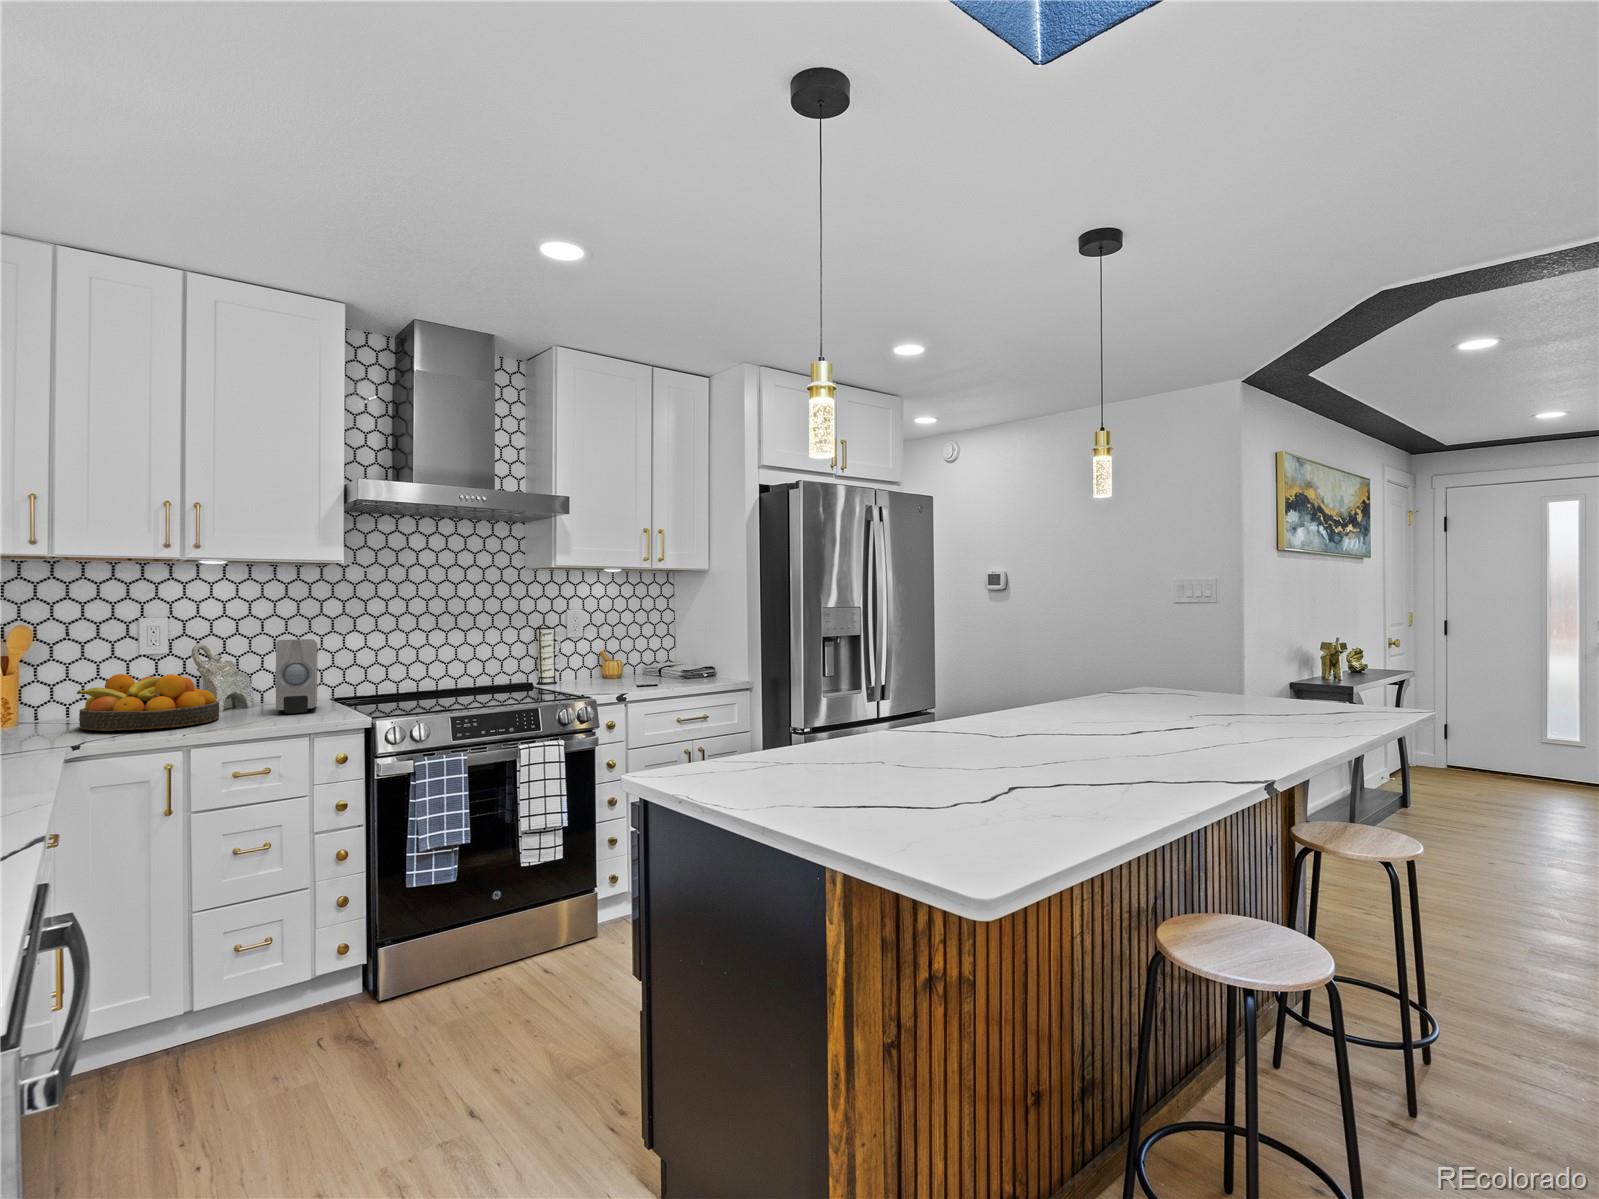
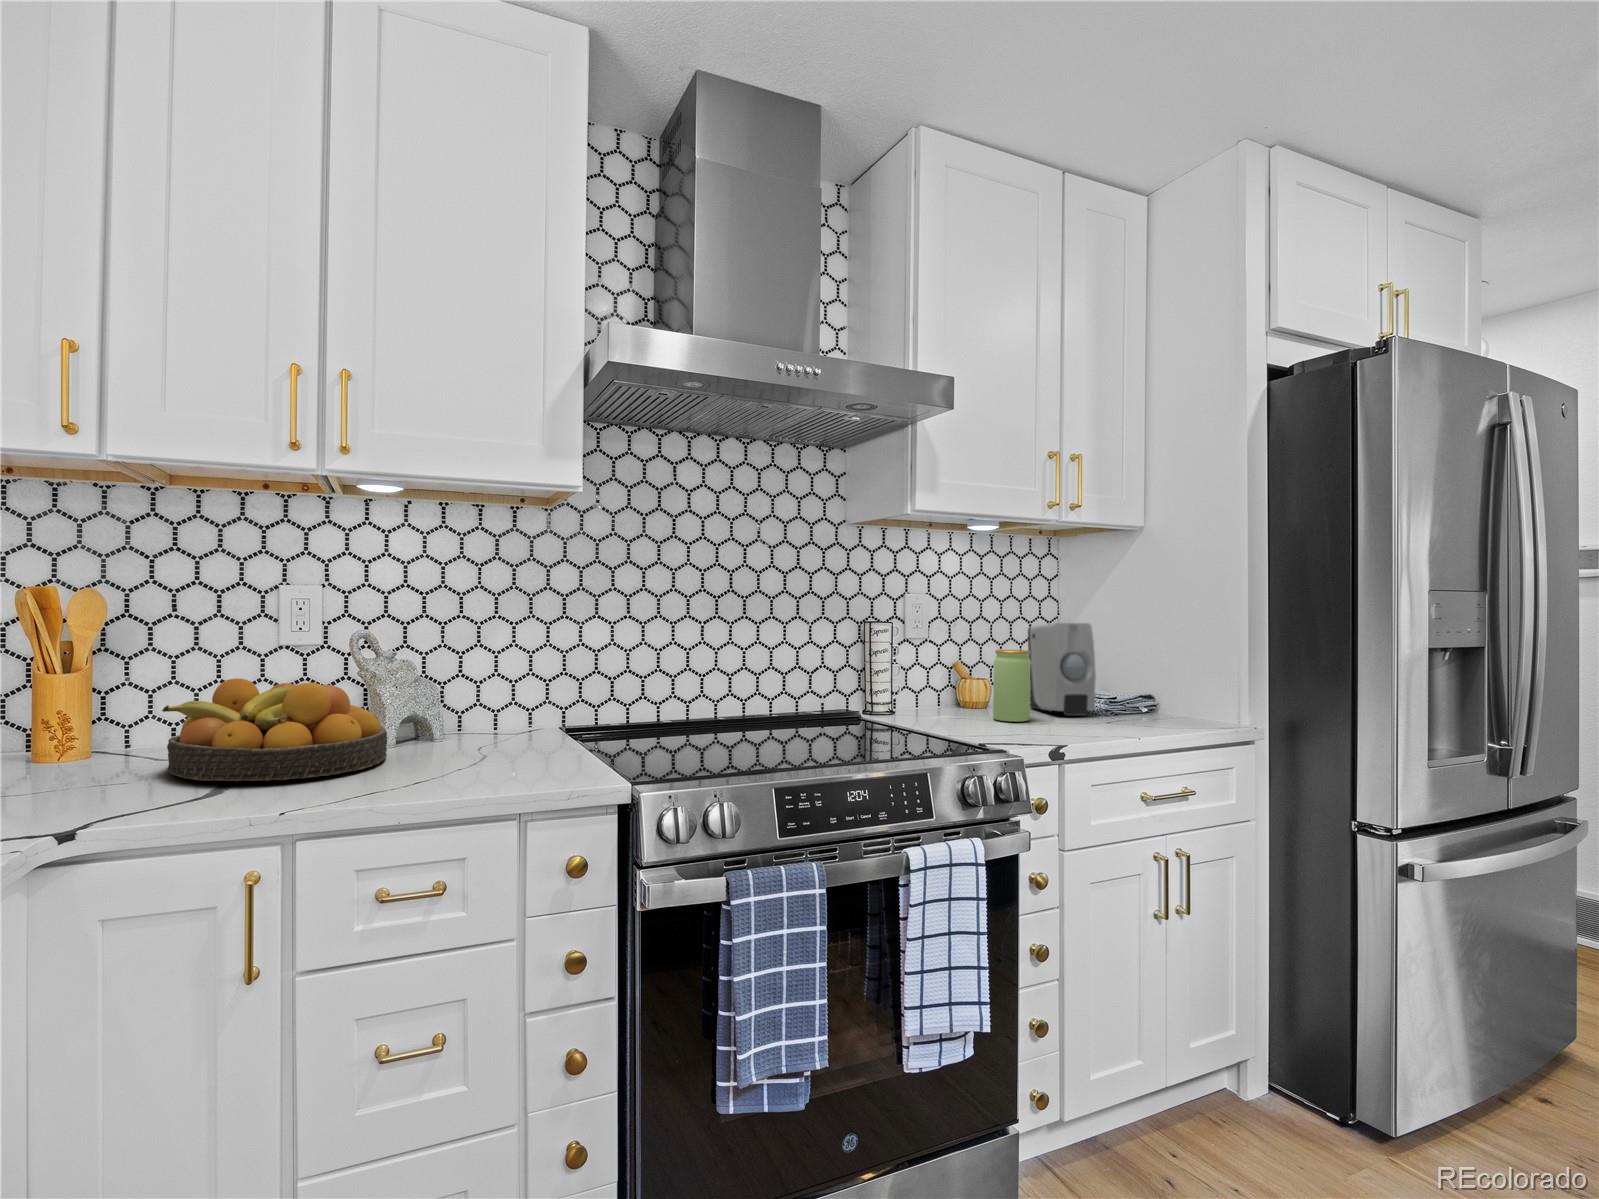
soap dispenser: present [276,639,318,713] -> present [1028,623,1096,716]
jar: none [616,643,638,685] -> present [993,650,1031,722]

